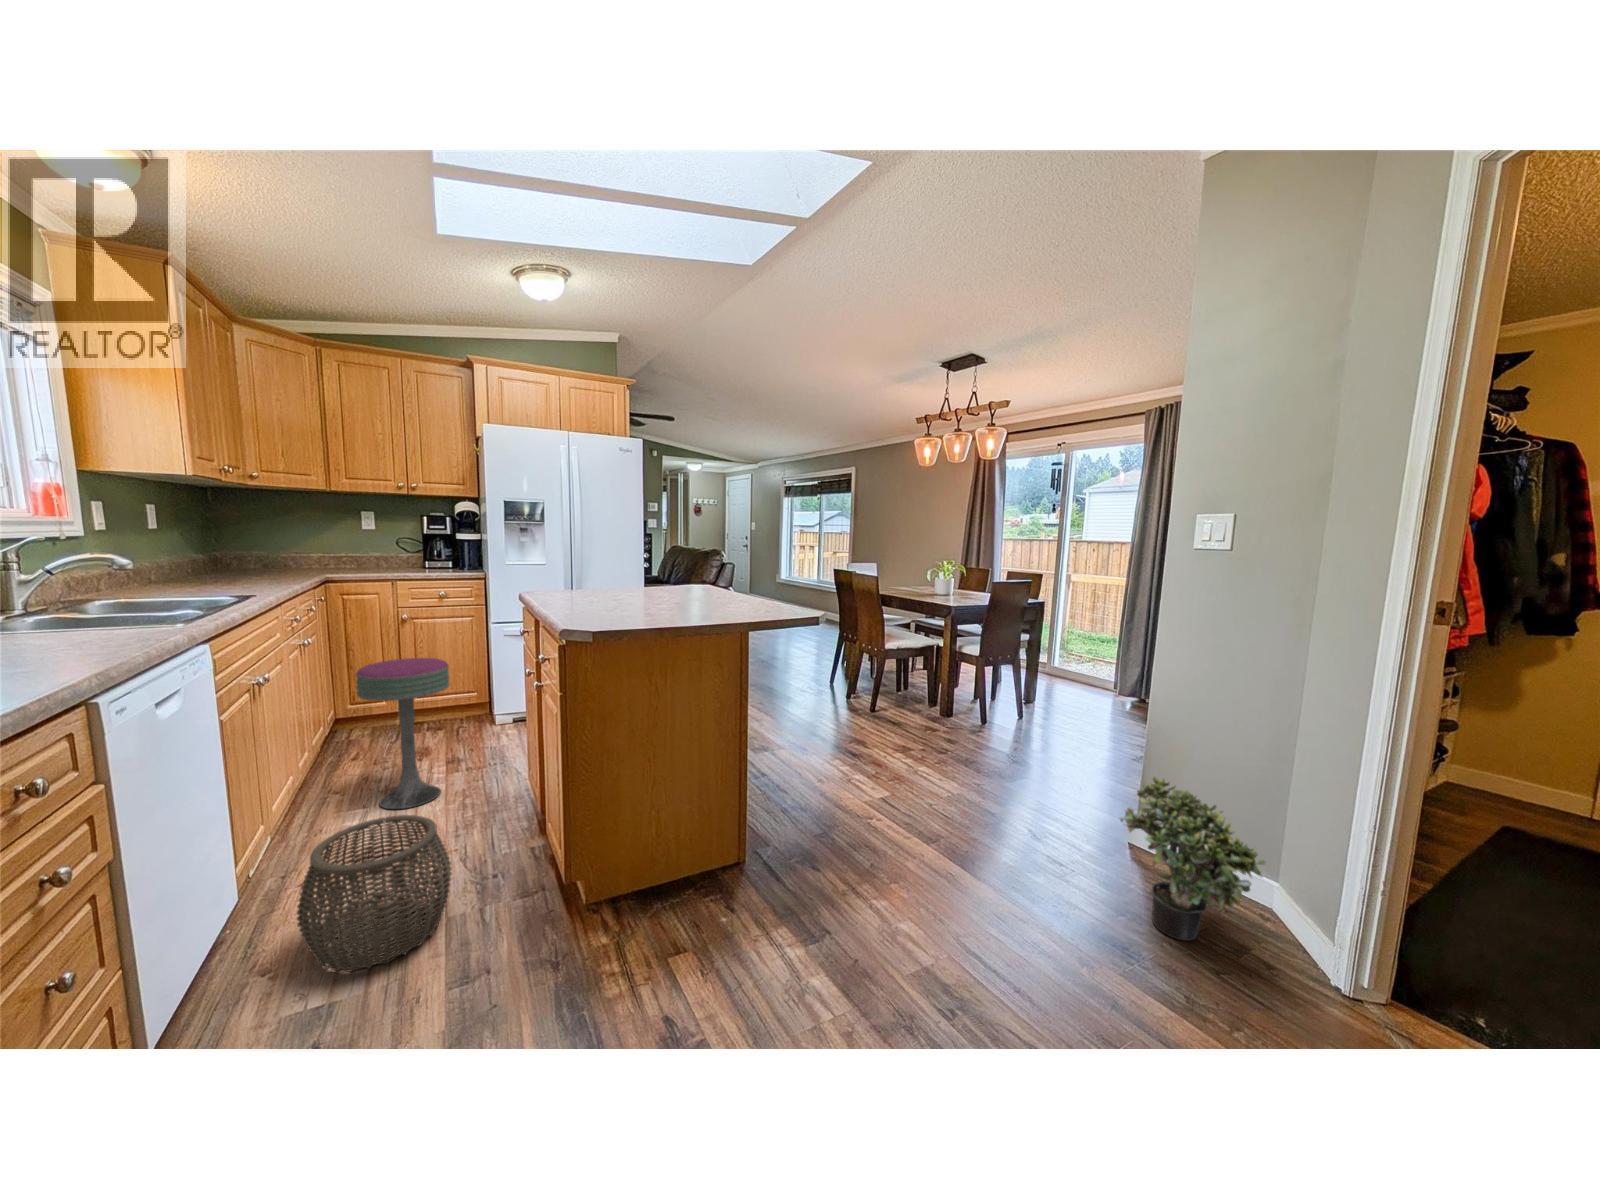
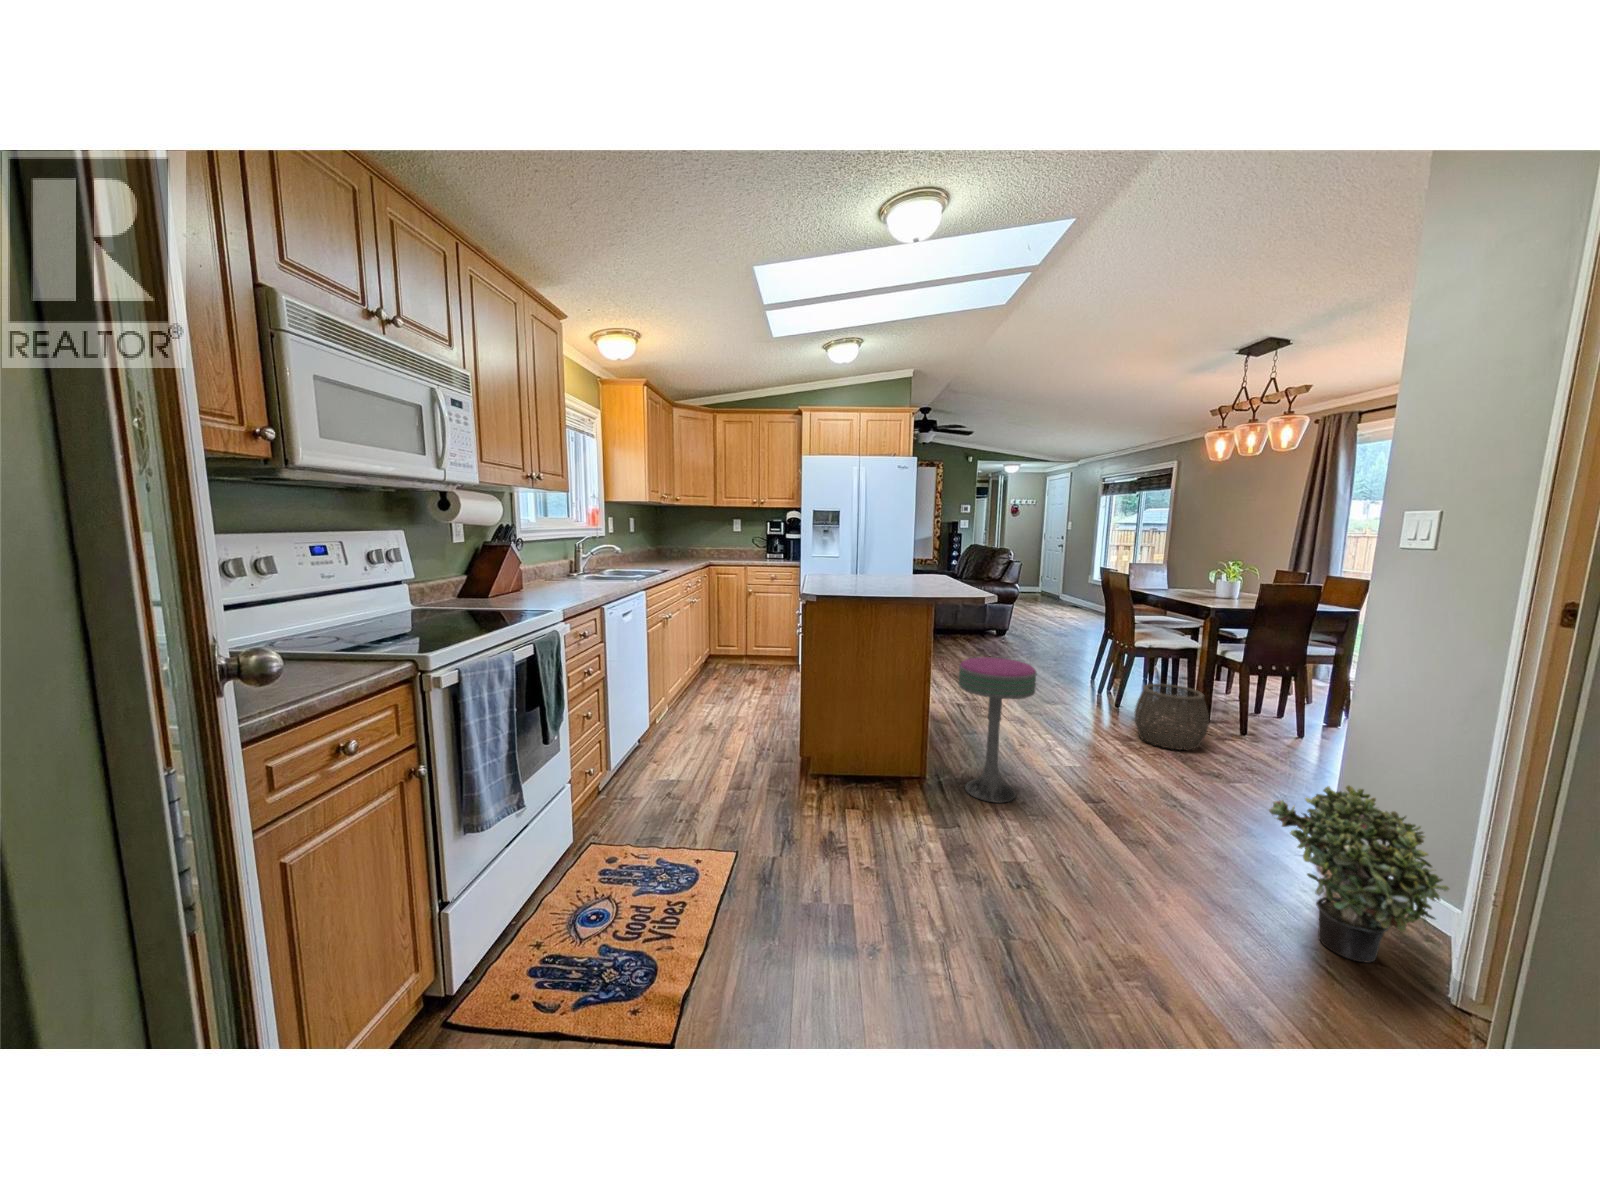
bar stool: present [356,658,450,809] -> present [958,657,1037,803]
woven basket: present [297,815,452,972] -> present [1134,684,1209,750]

